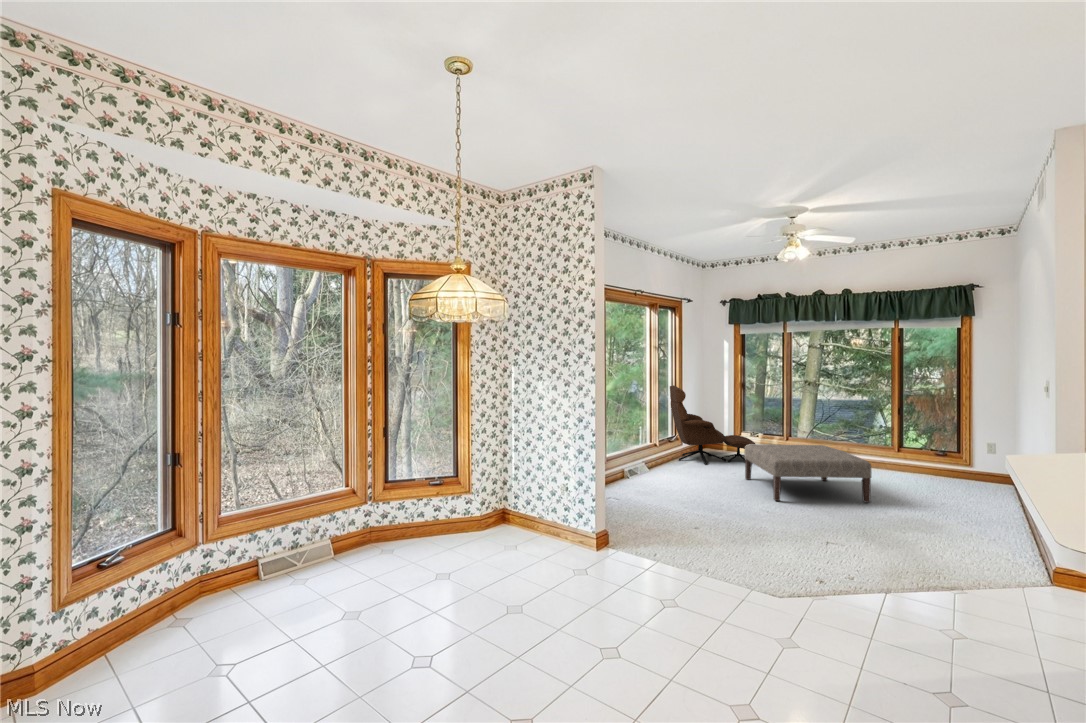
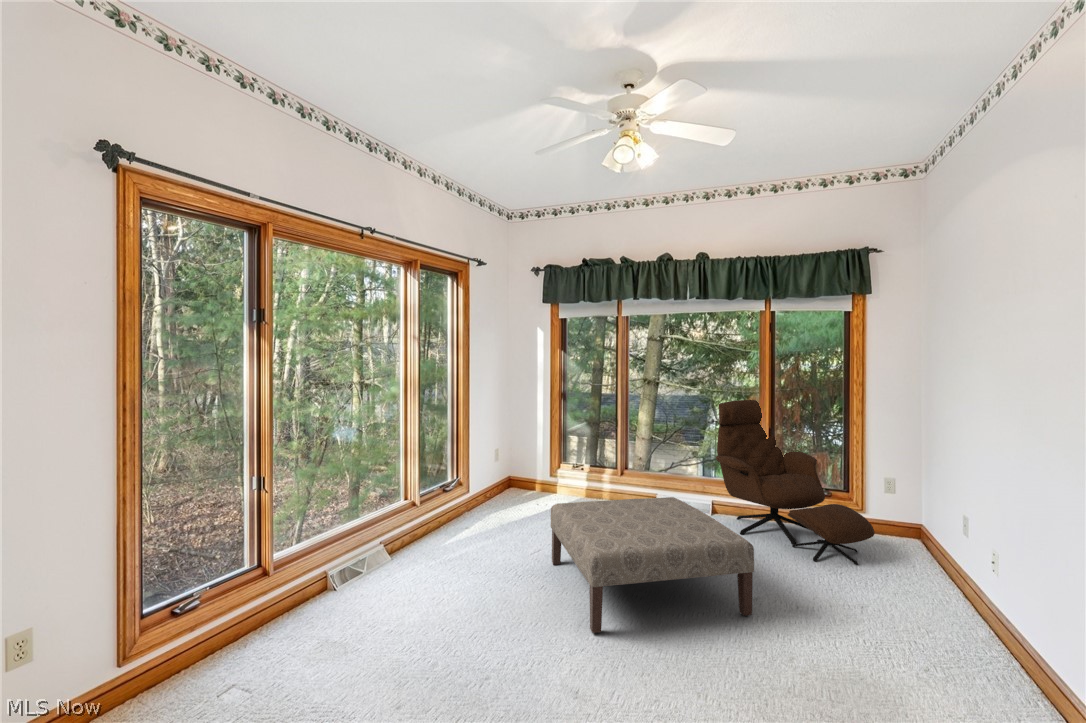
lounge chair: present [670,385,755,464] -> present [716,400,875,565]

